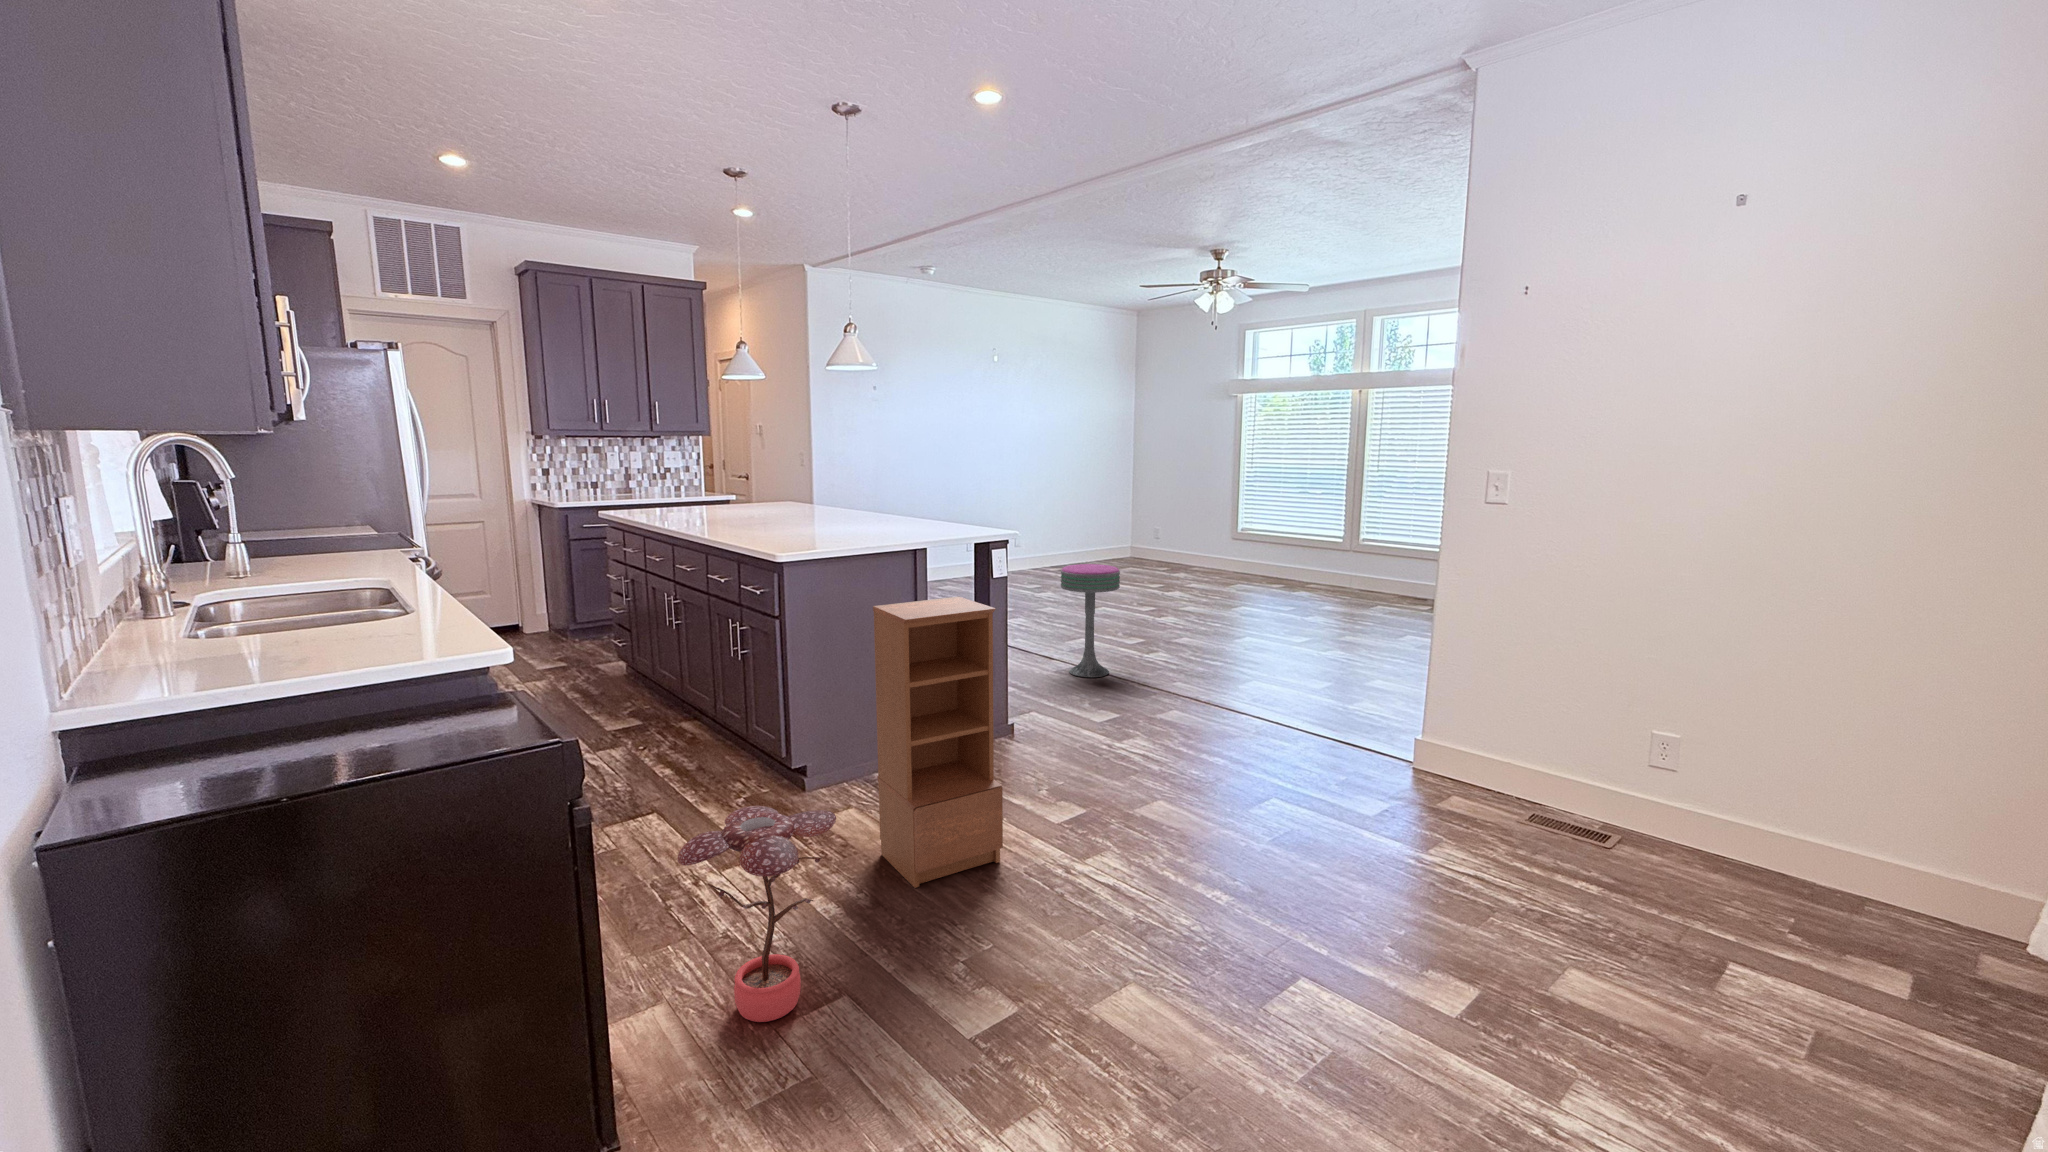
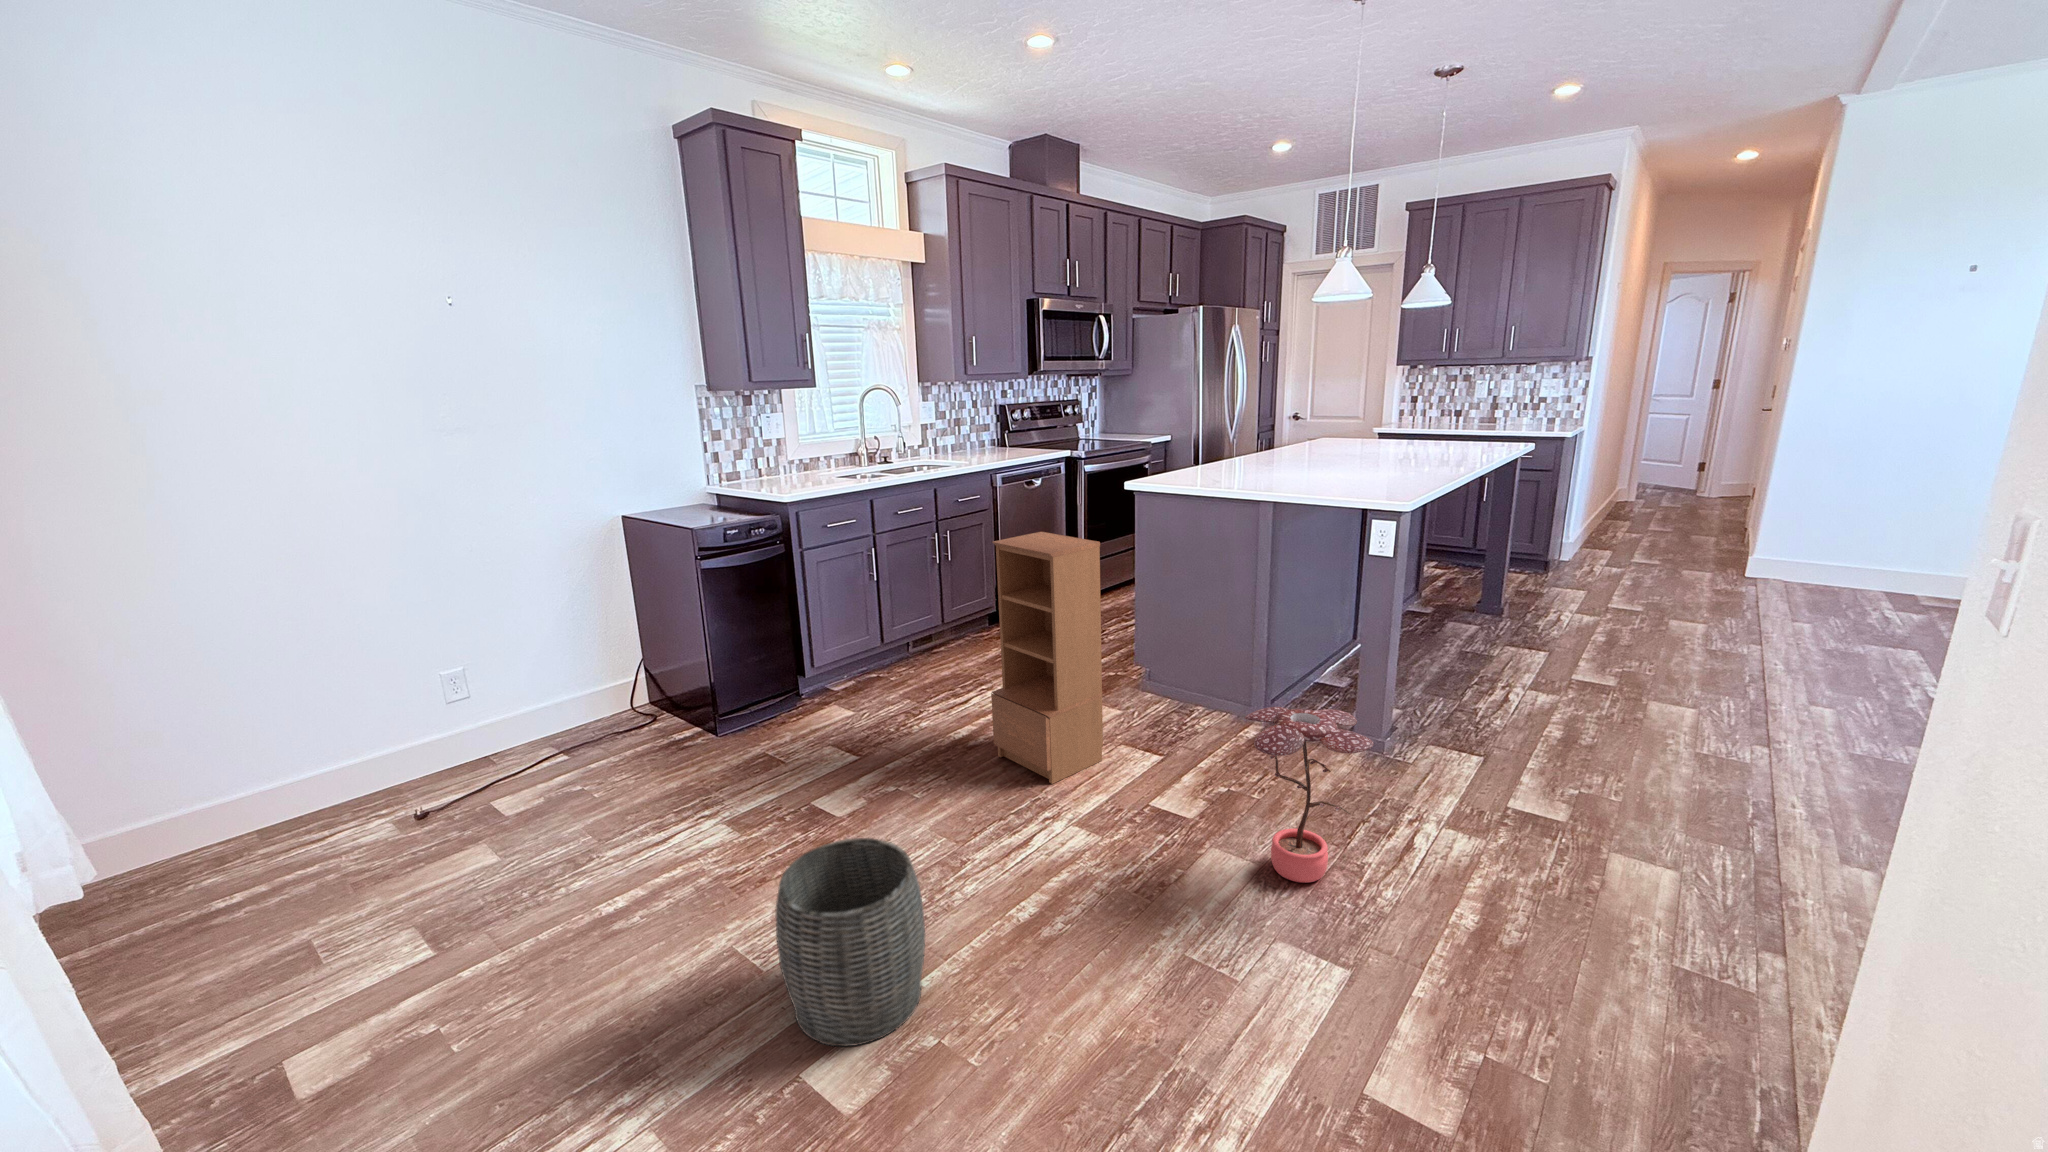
bar stool: present [1061,564,1120,677] -> none [1693,591,1843,794]
potted plant: present [677,806,836,1022] -> present [1245,707,1374,883]
woven basket: none [1287,835,1432,1023] -> present [776,838,925,1046]

